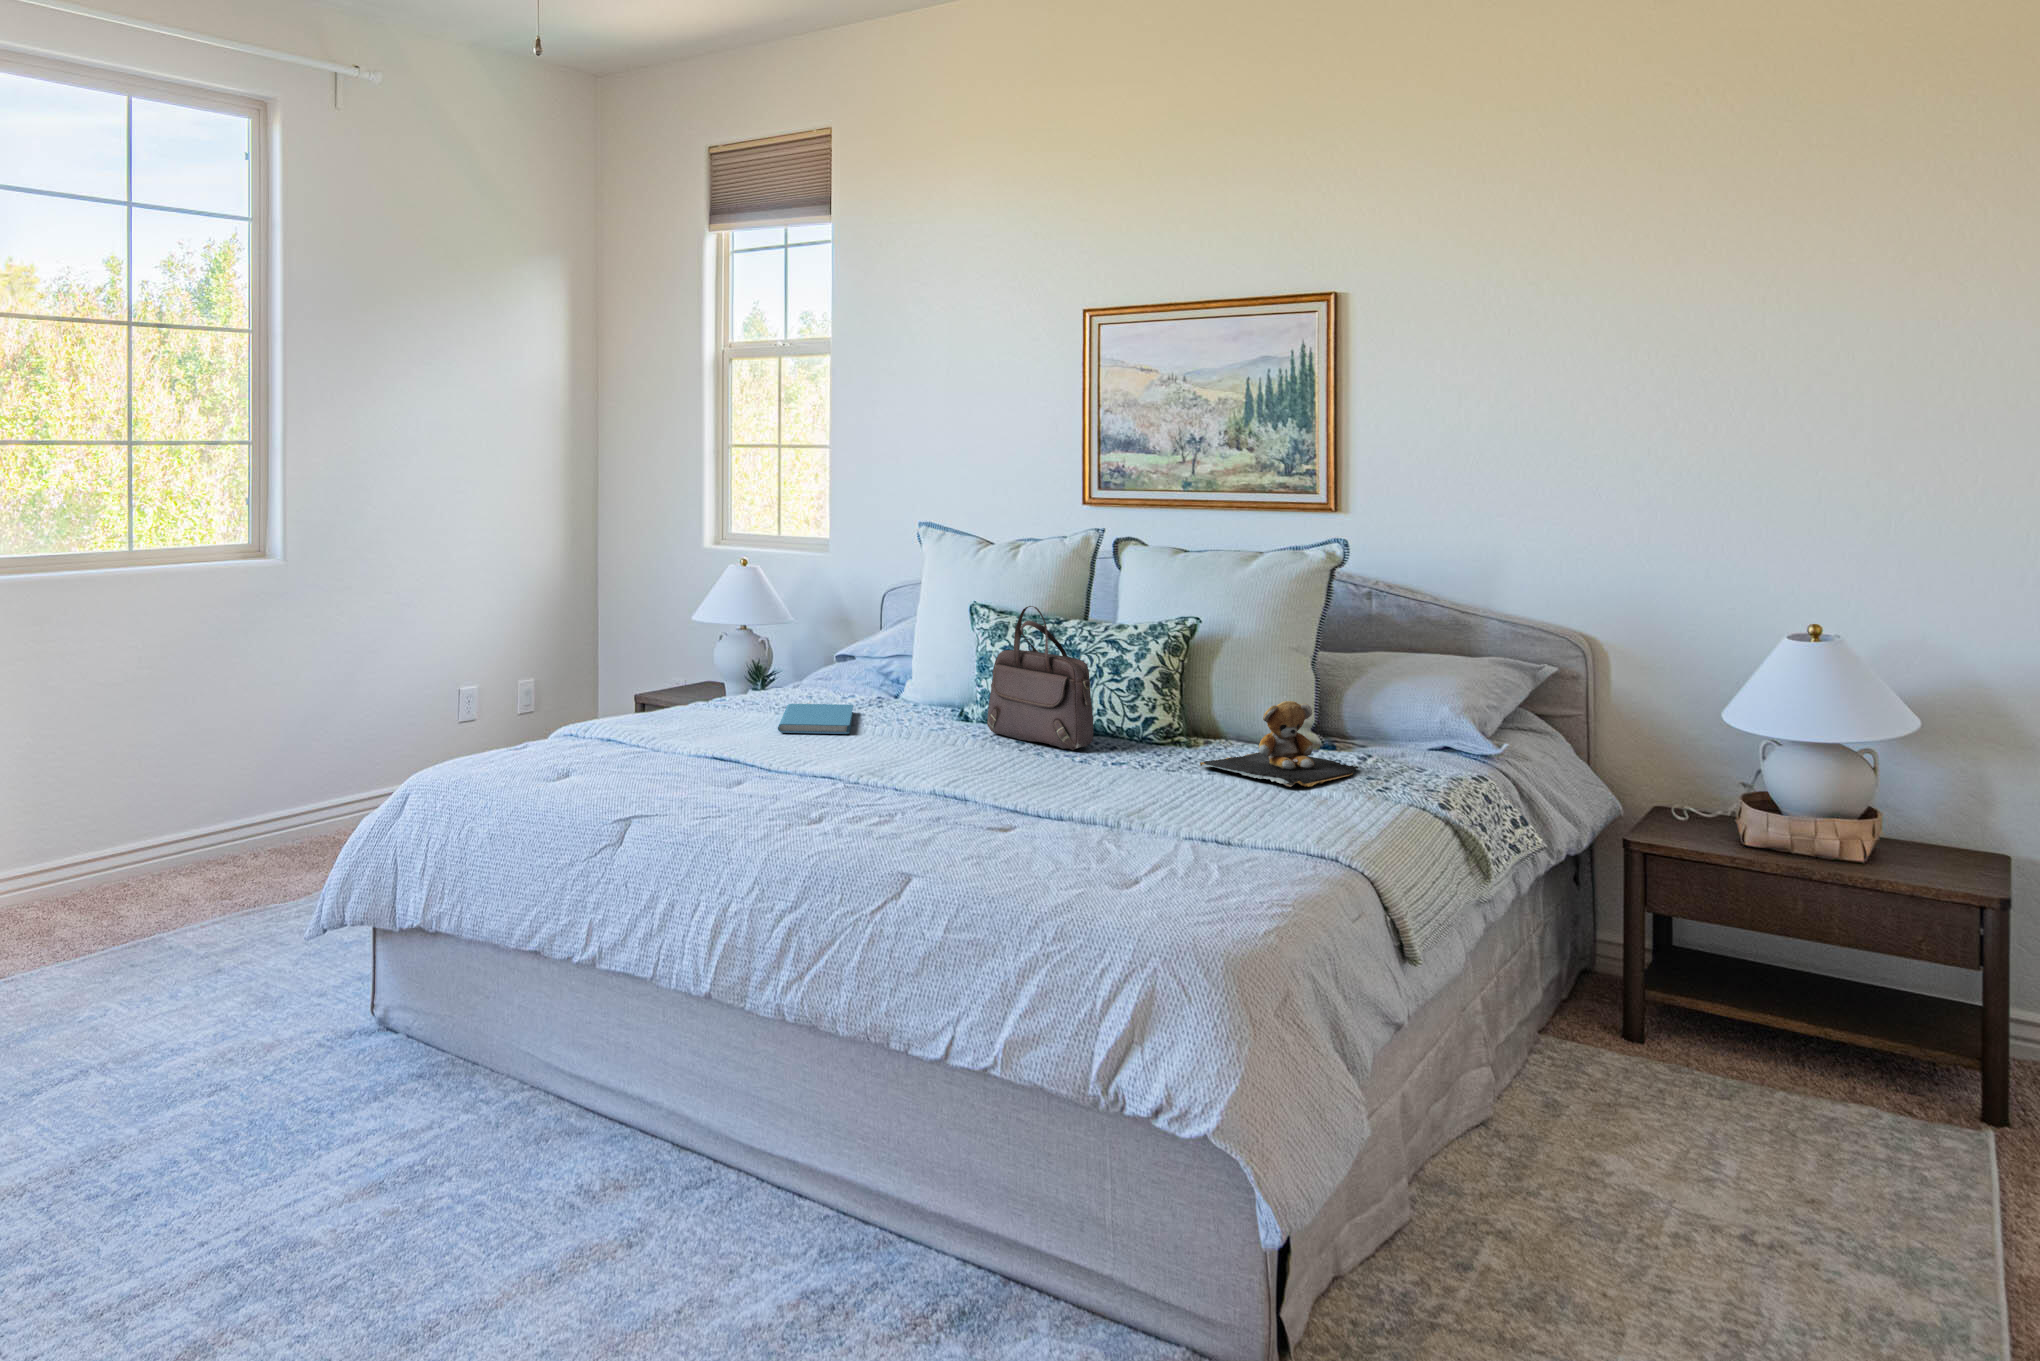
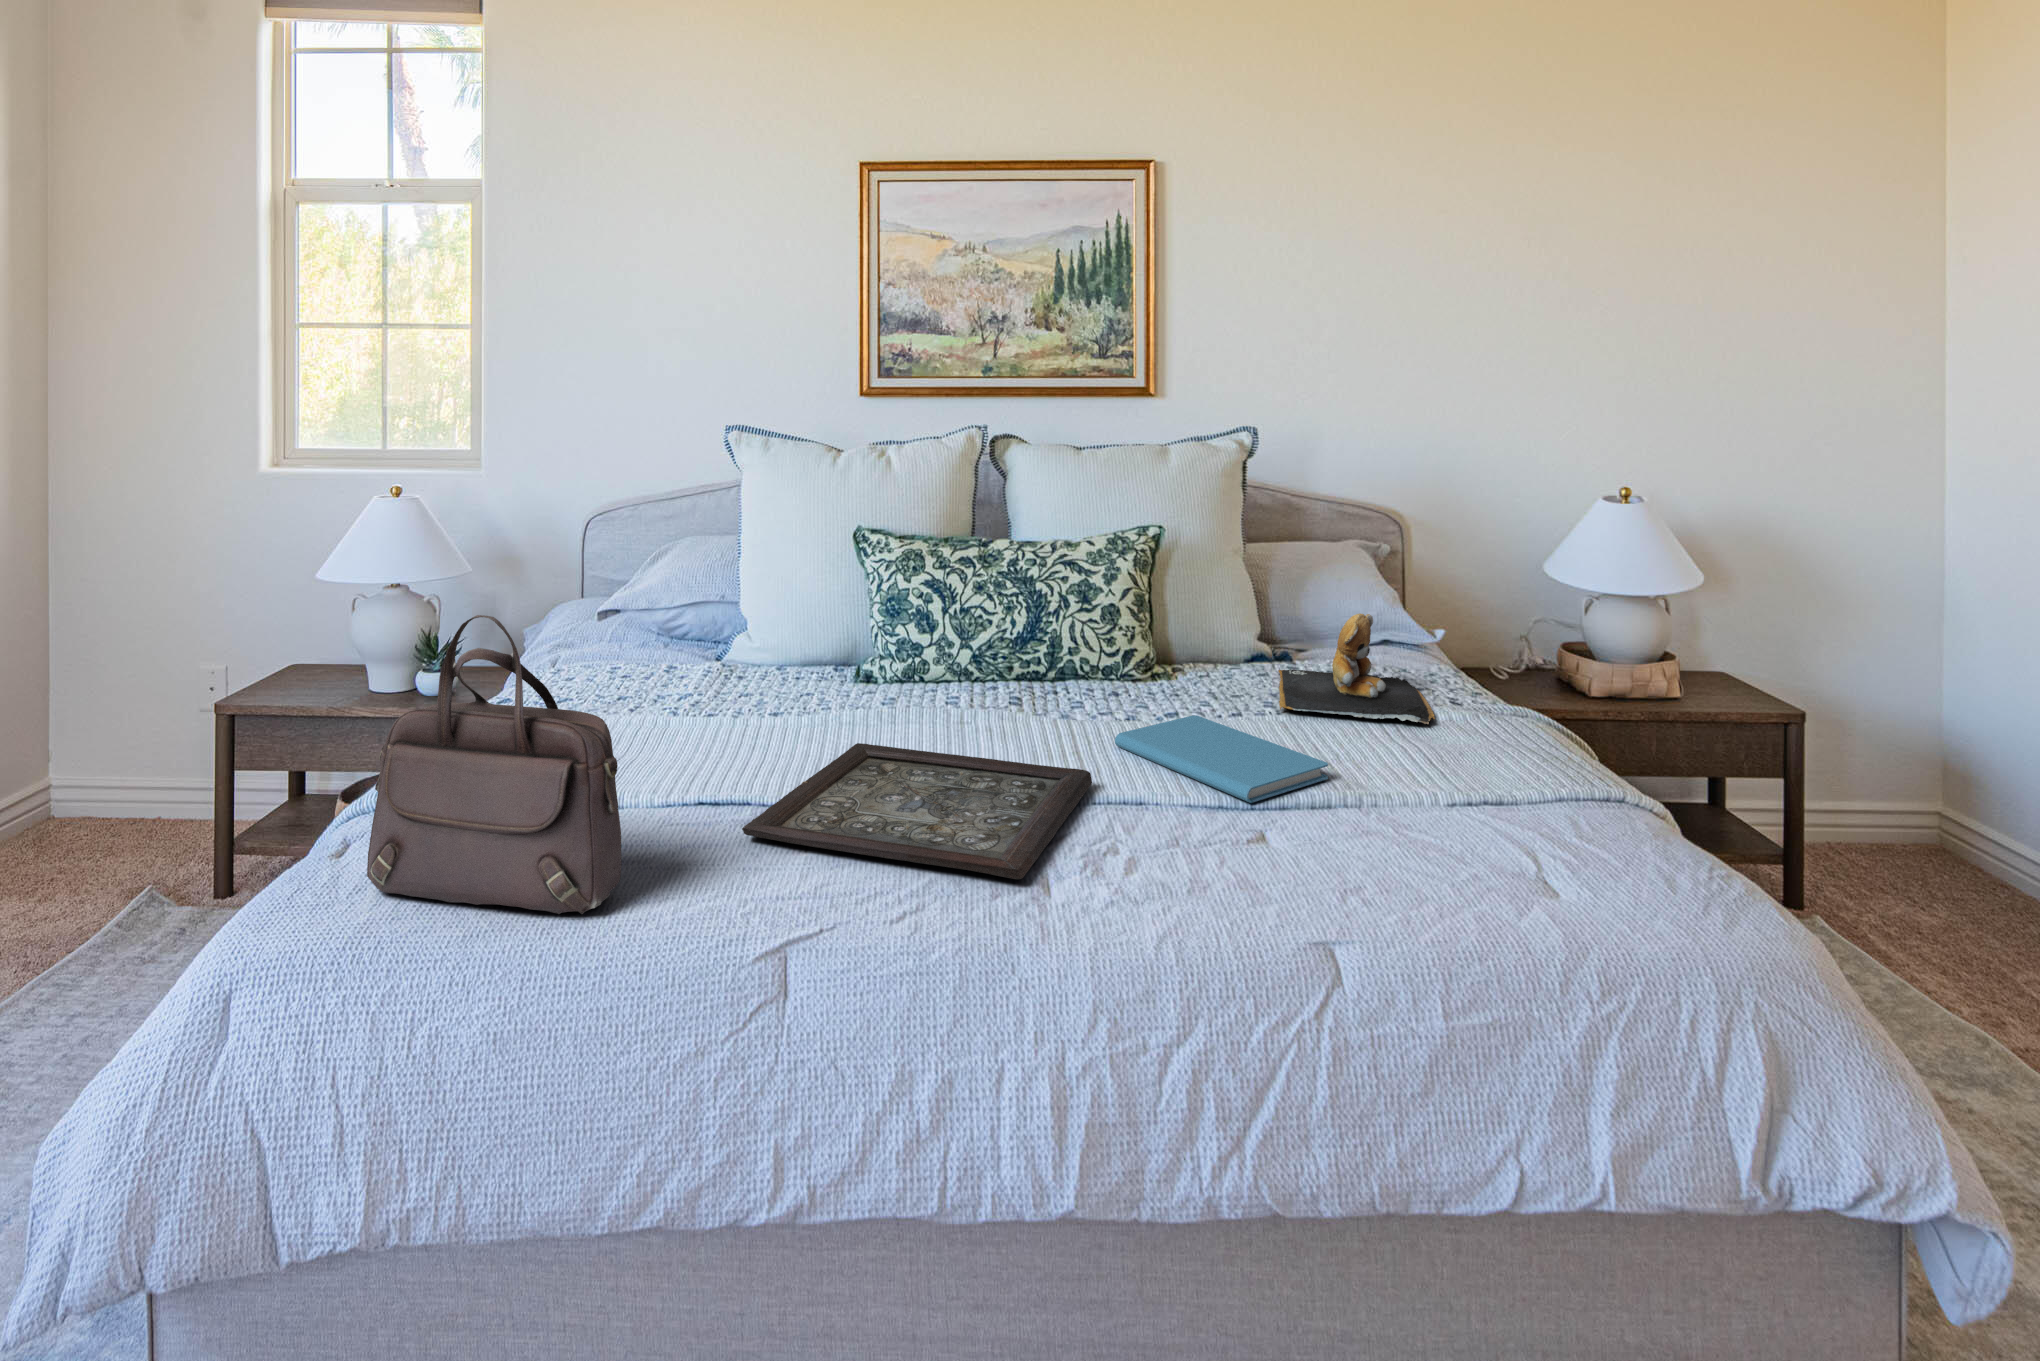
handbag: present [987,606,1093,750] -> present [367,615,622,914]
book: present [778,704,853,734] -> present [1115,715,1328,803]
tray: none [762,732,977,786] -> present [742,743,1092,879]

